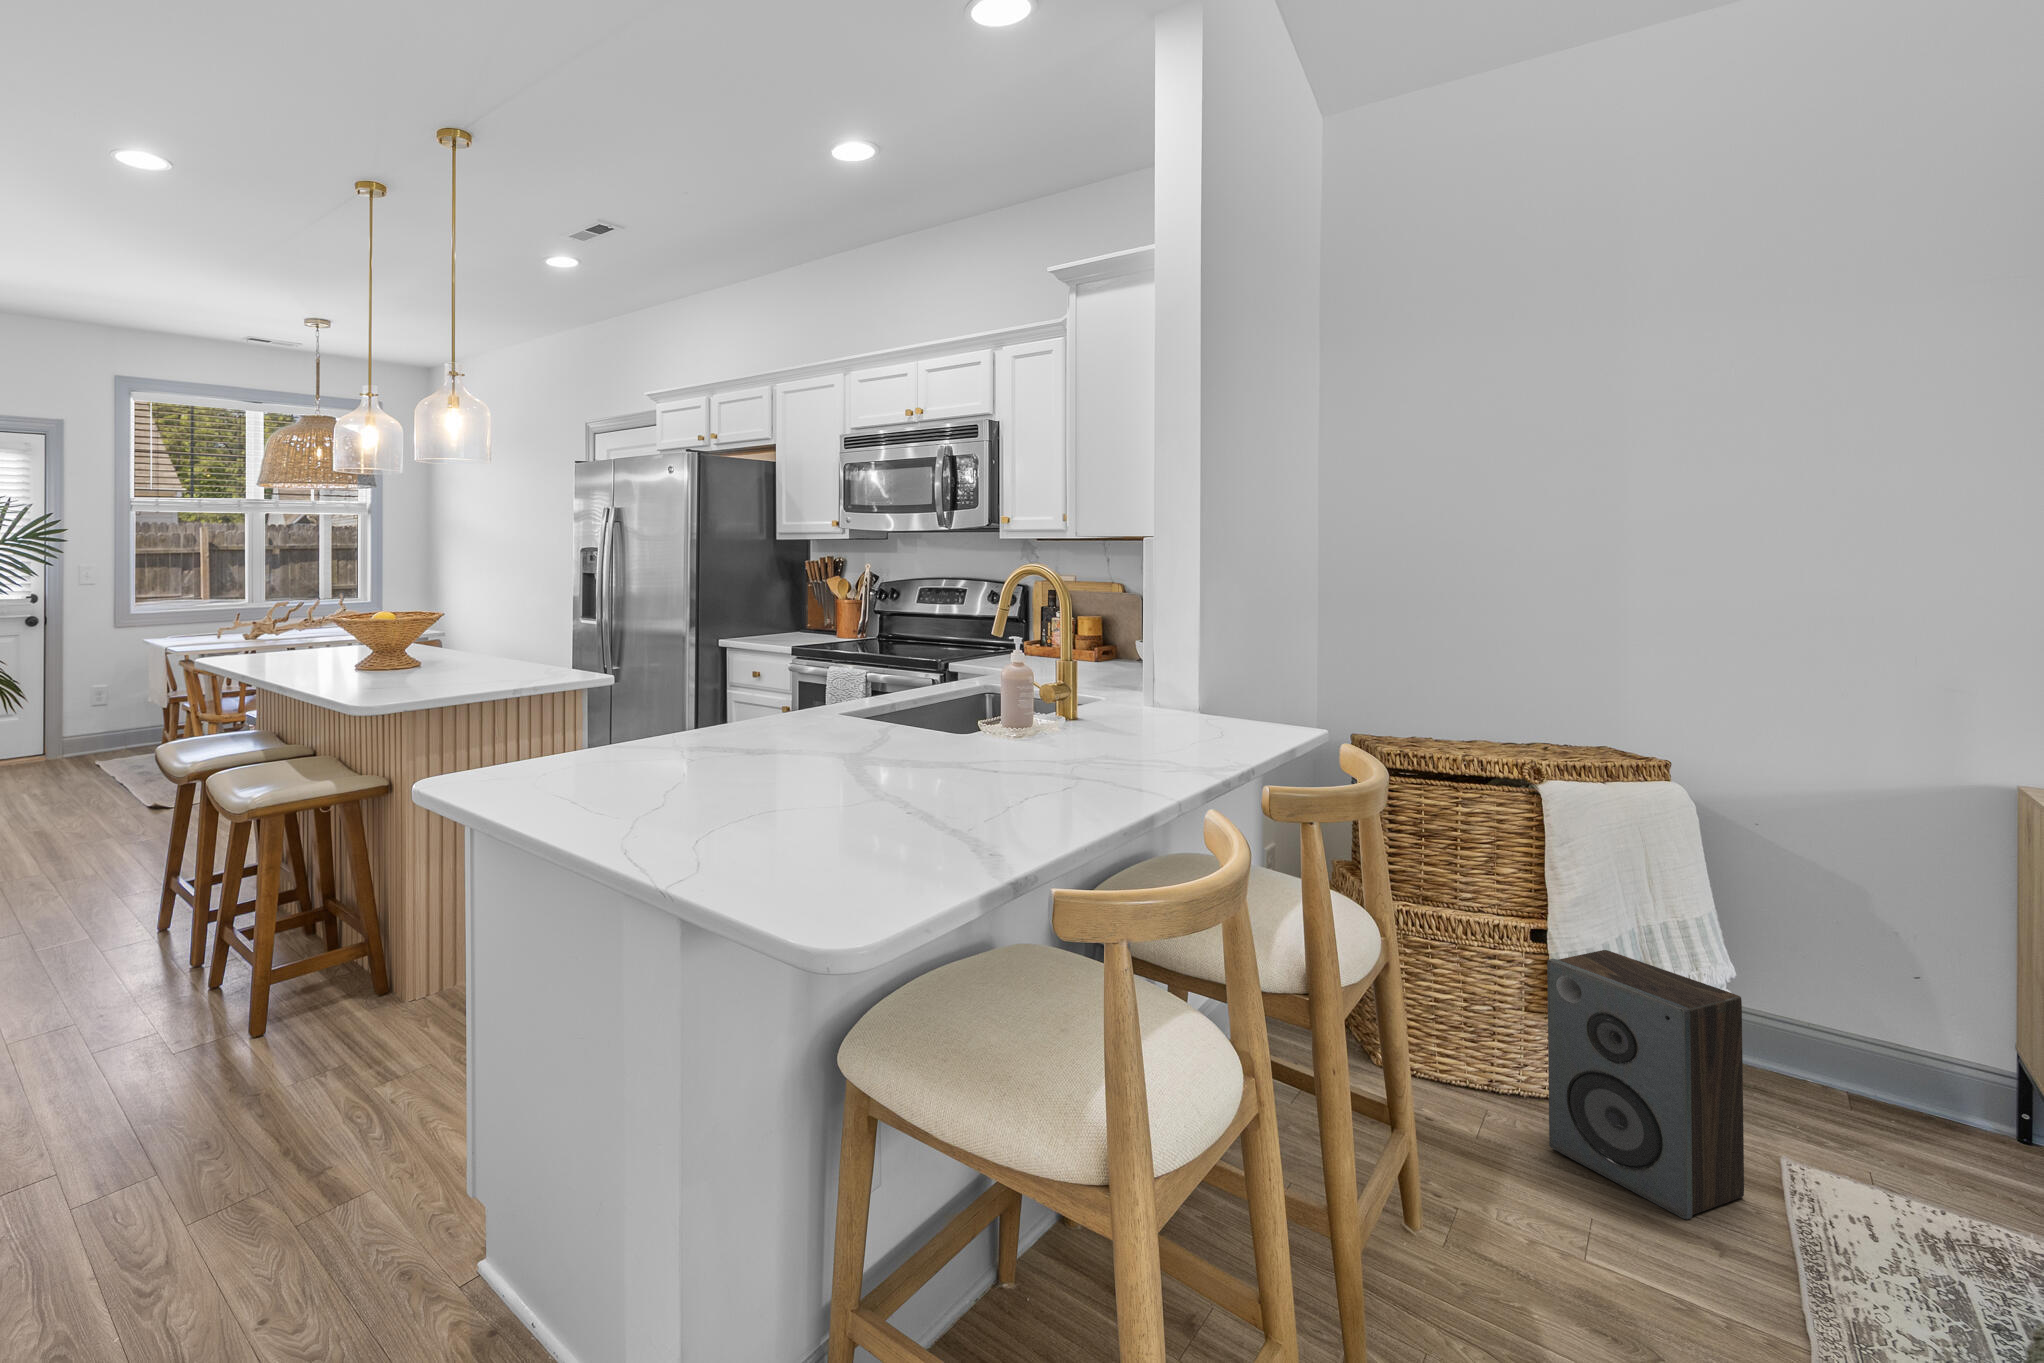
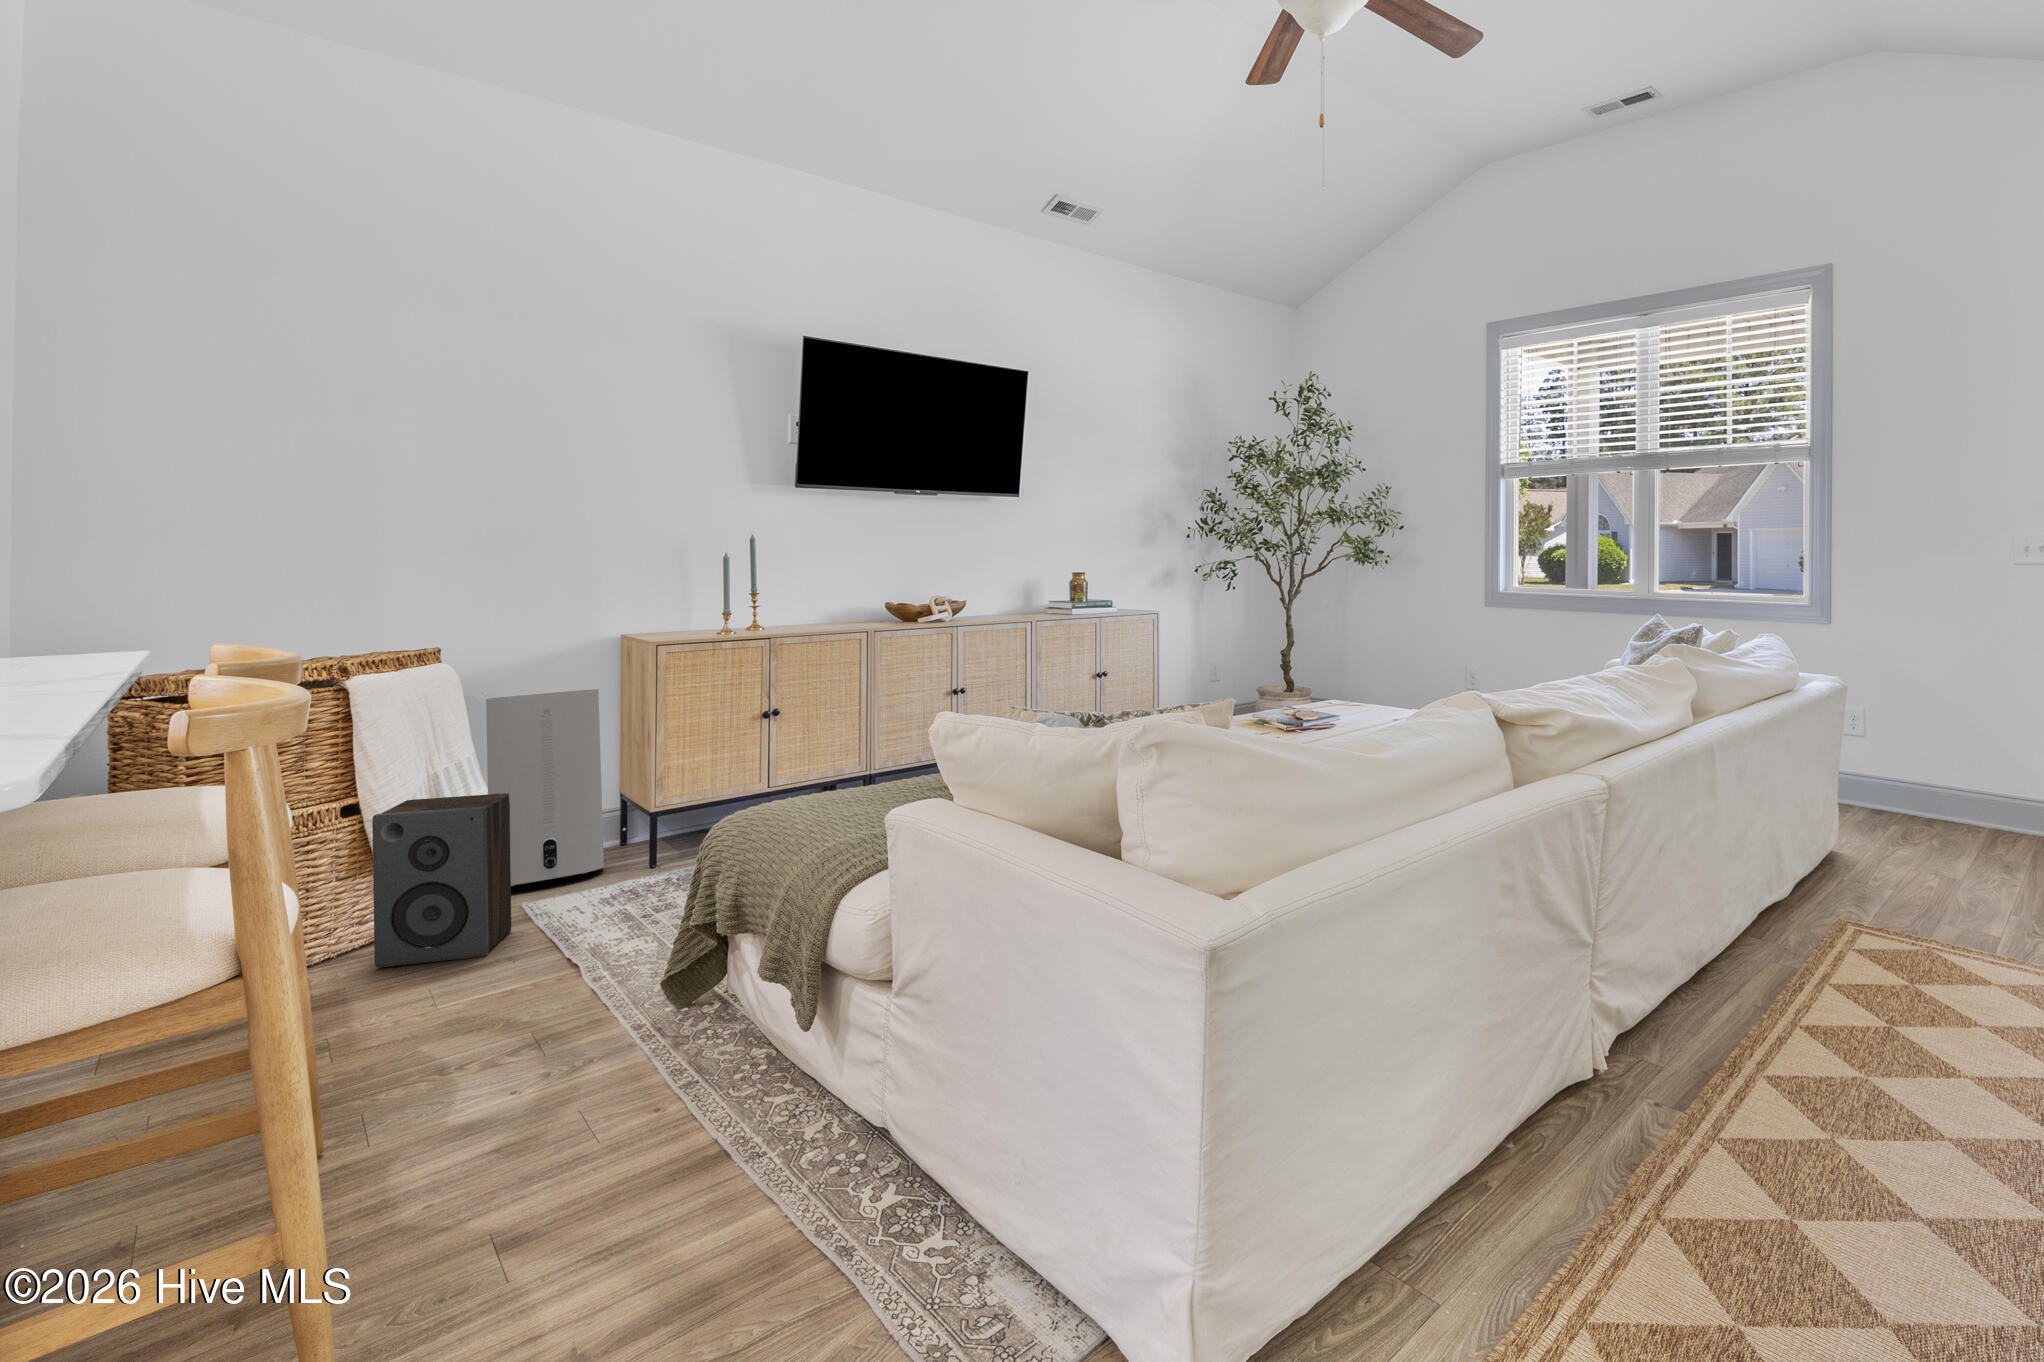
air purifier: none [1749,836,1955,1163] -> present [486,689,604,887]

